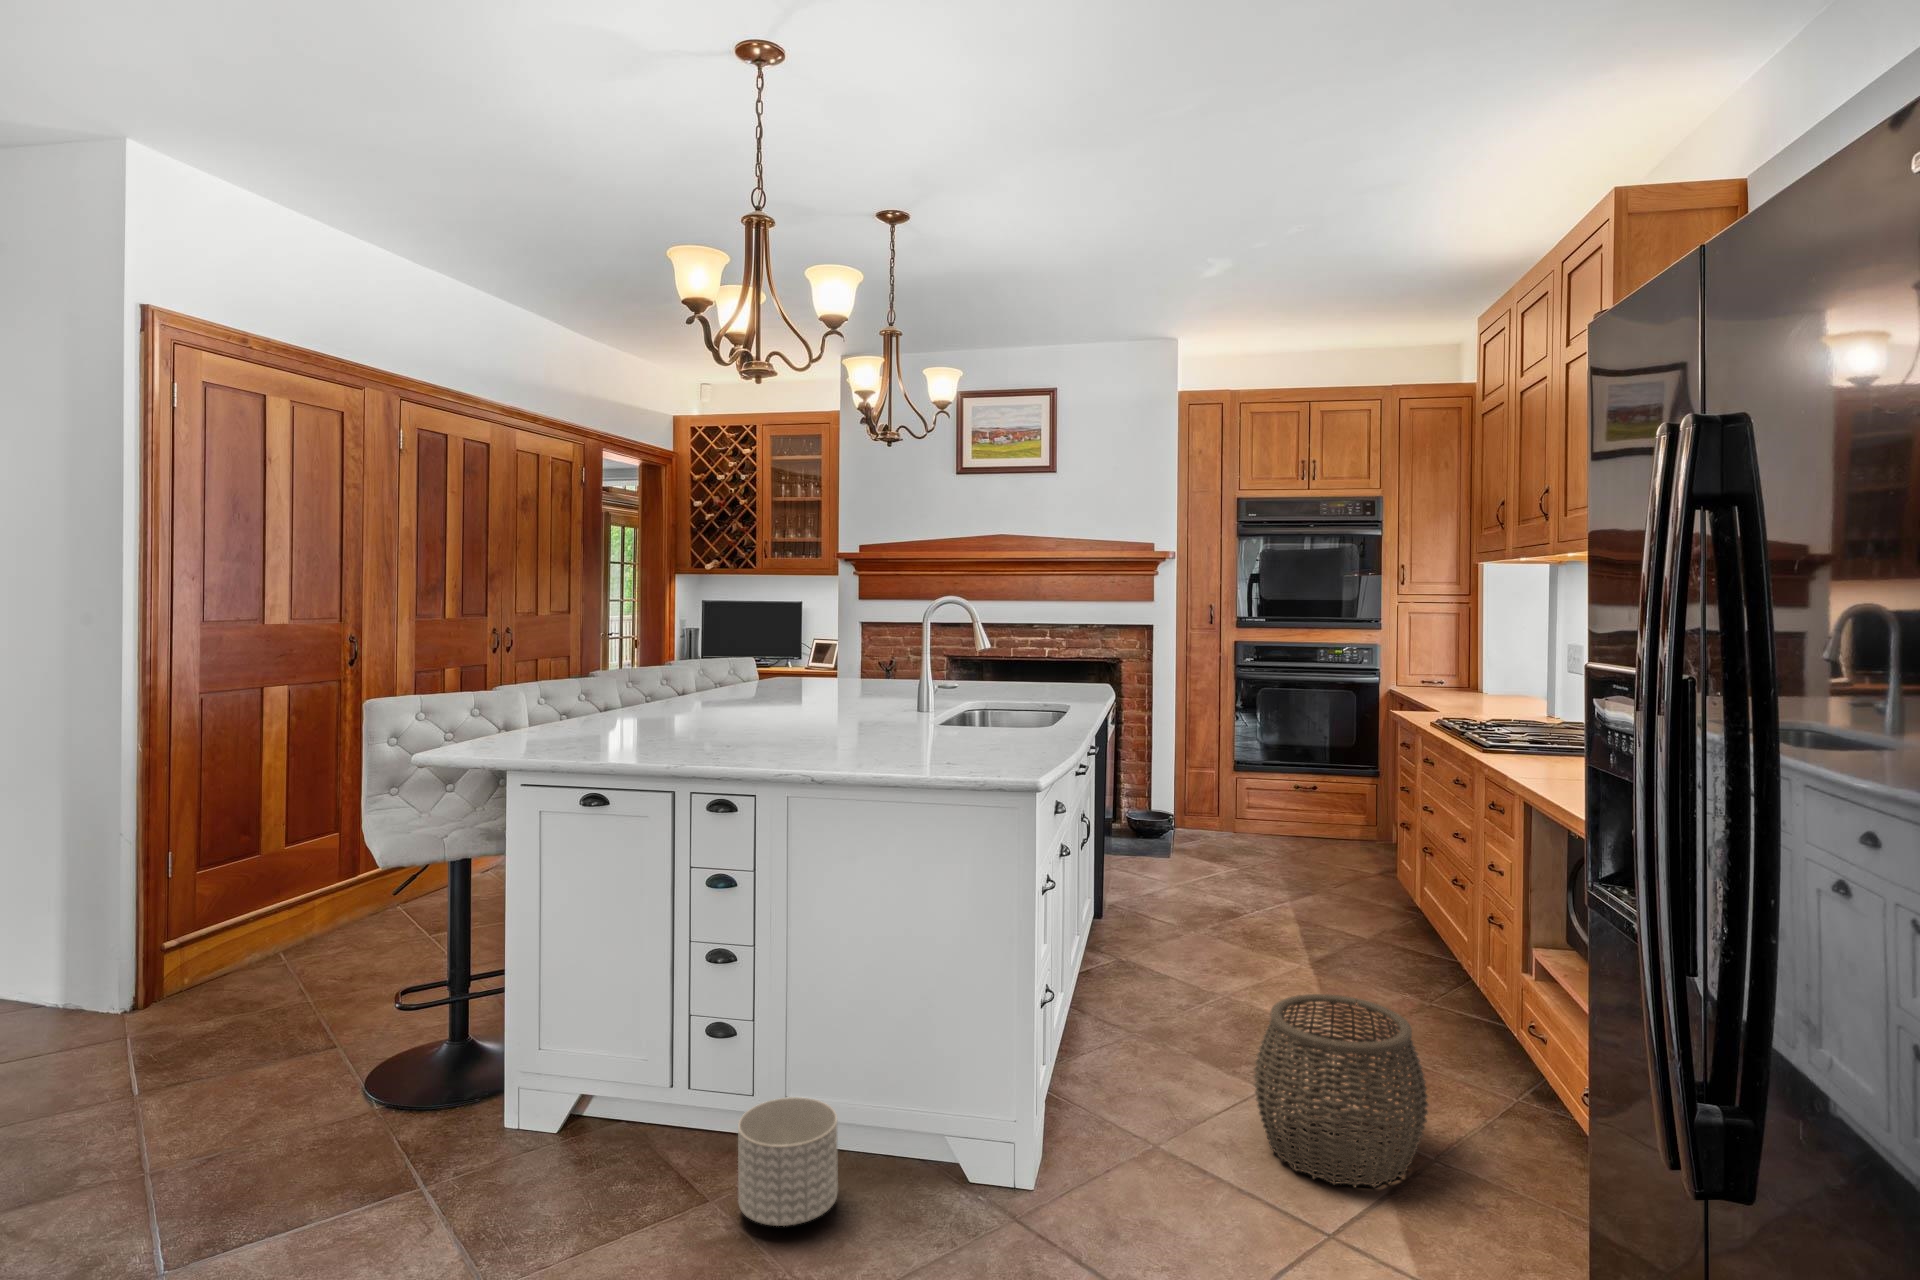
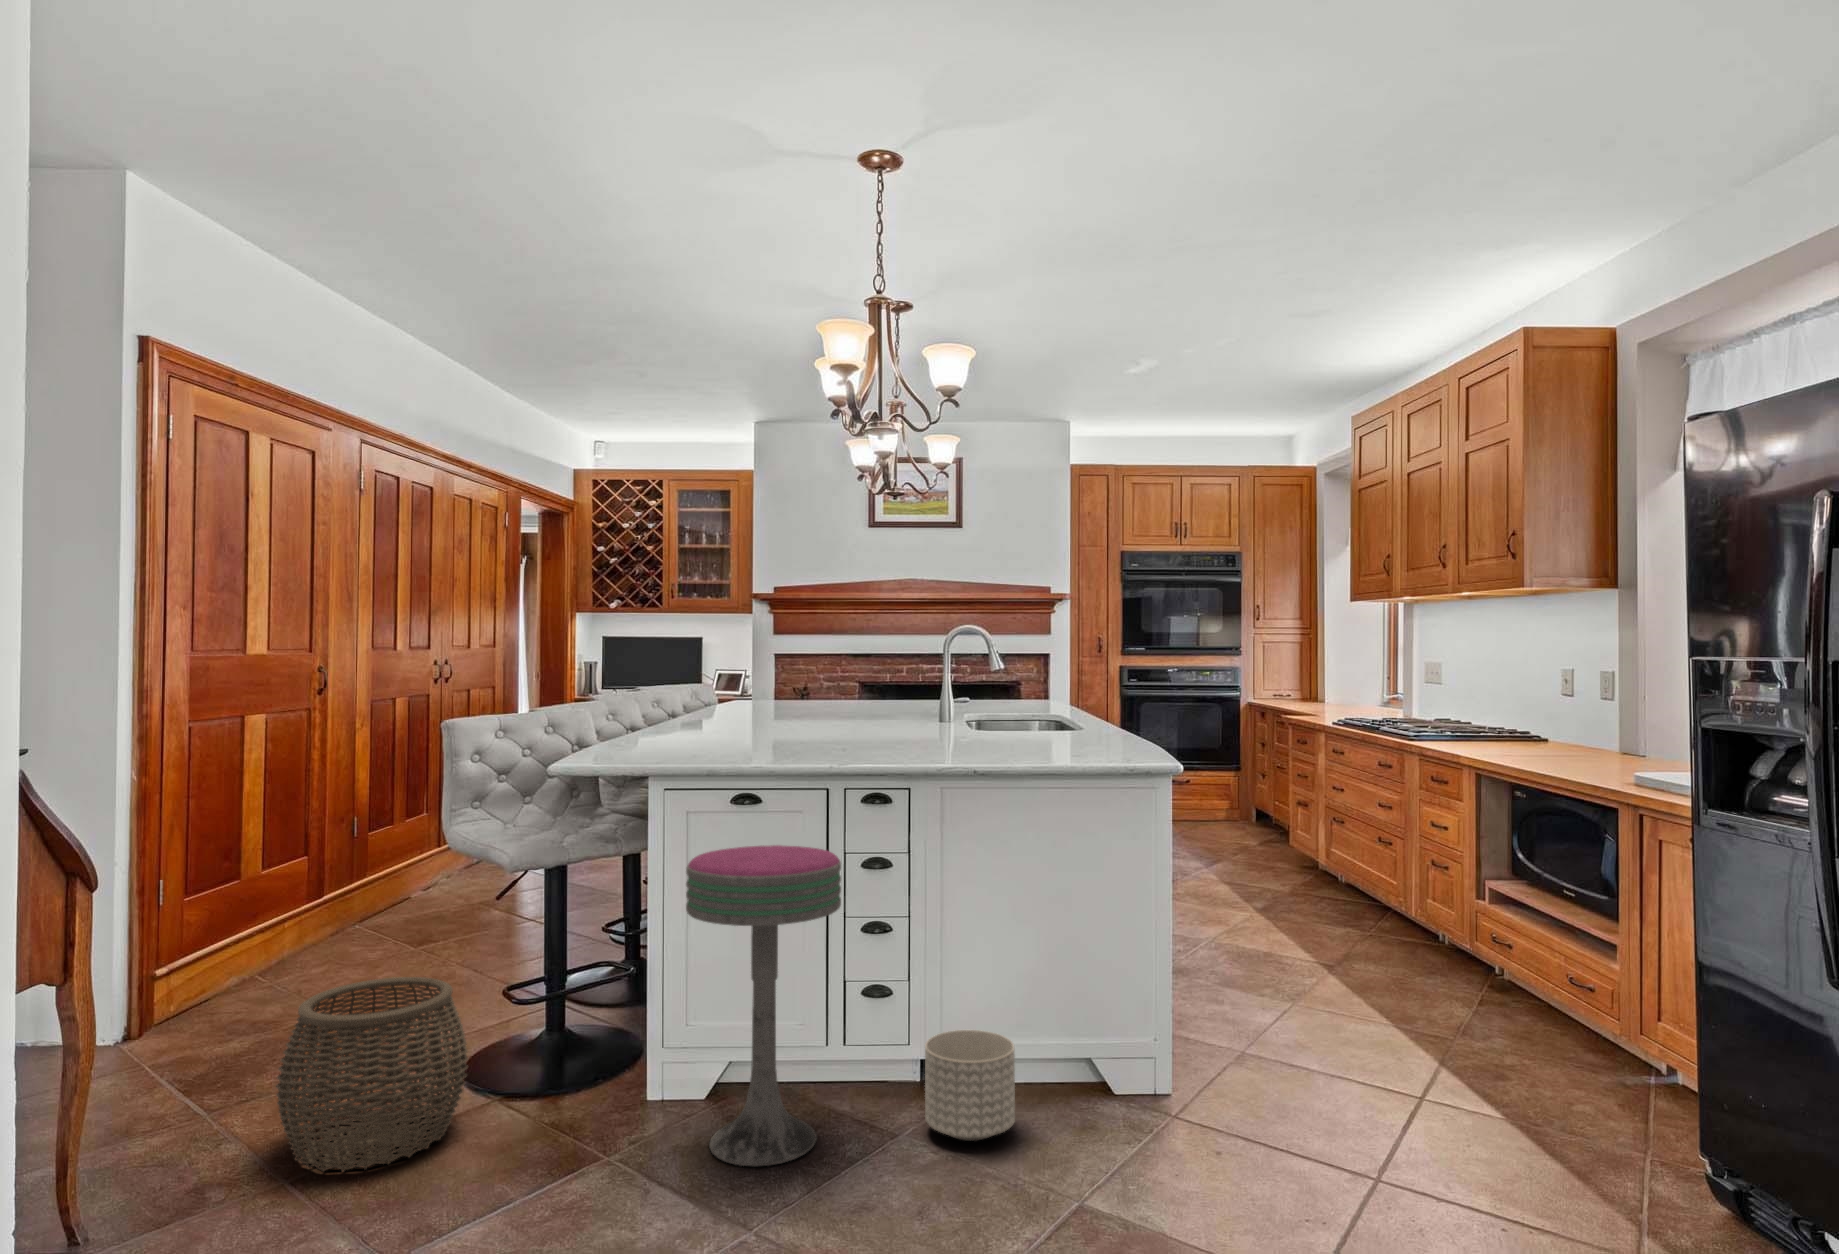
bar stool: none [482,887,657,1231] -> present [686,845,841,1167]
woven basket: present [1254,994,1428,1188] -> present [276,977,468,1172]

